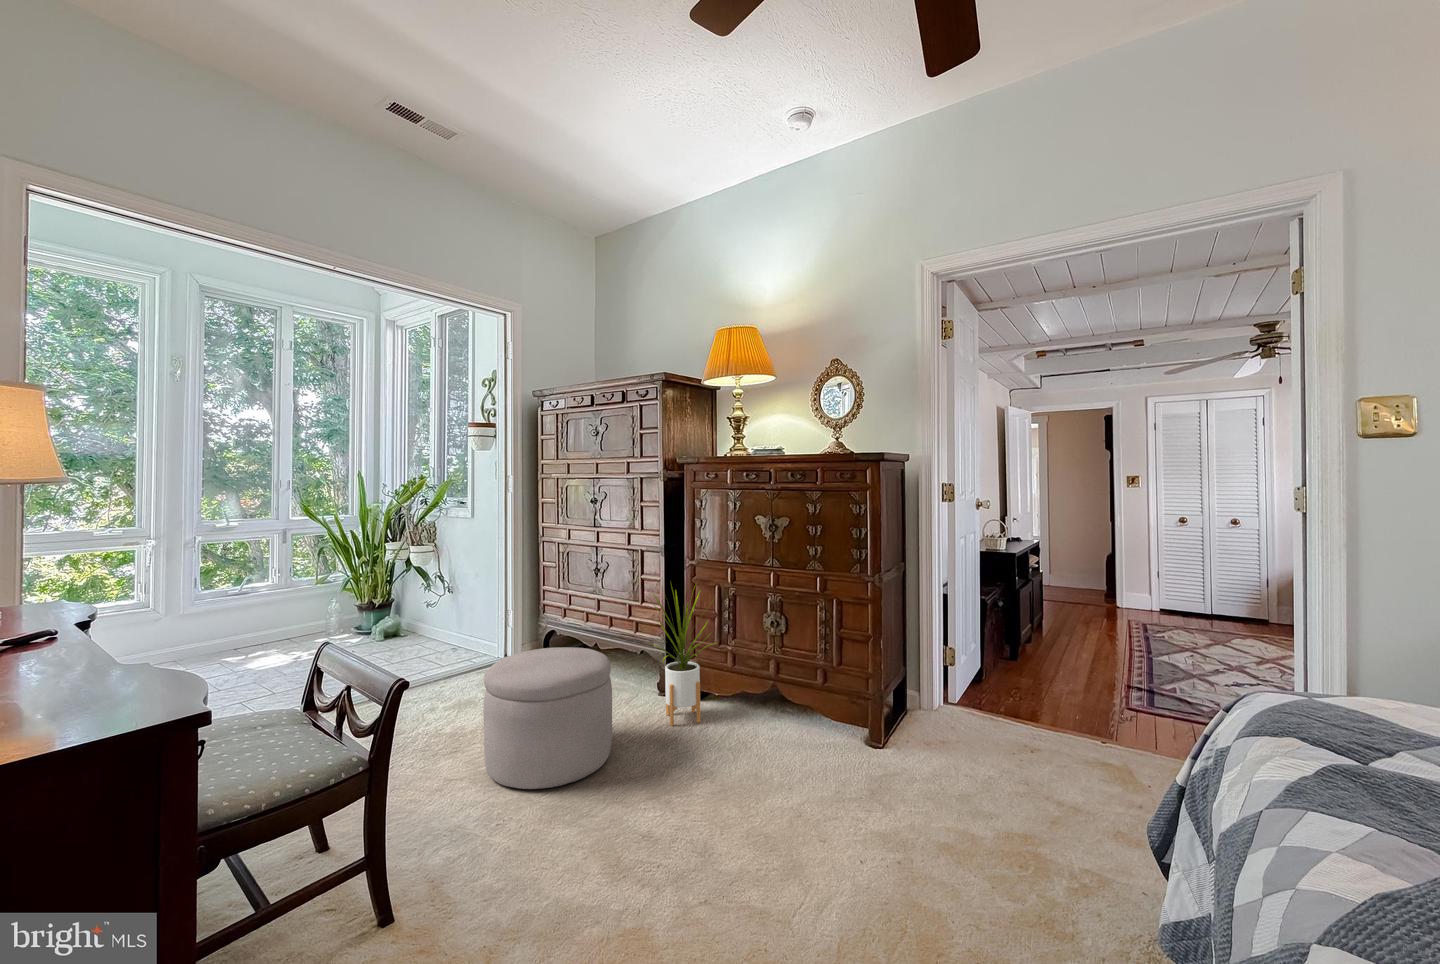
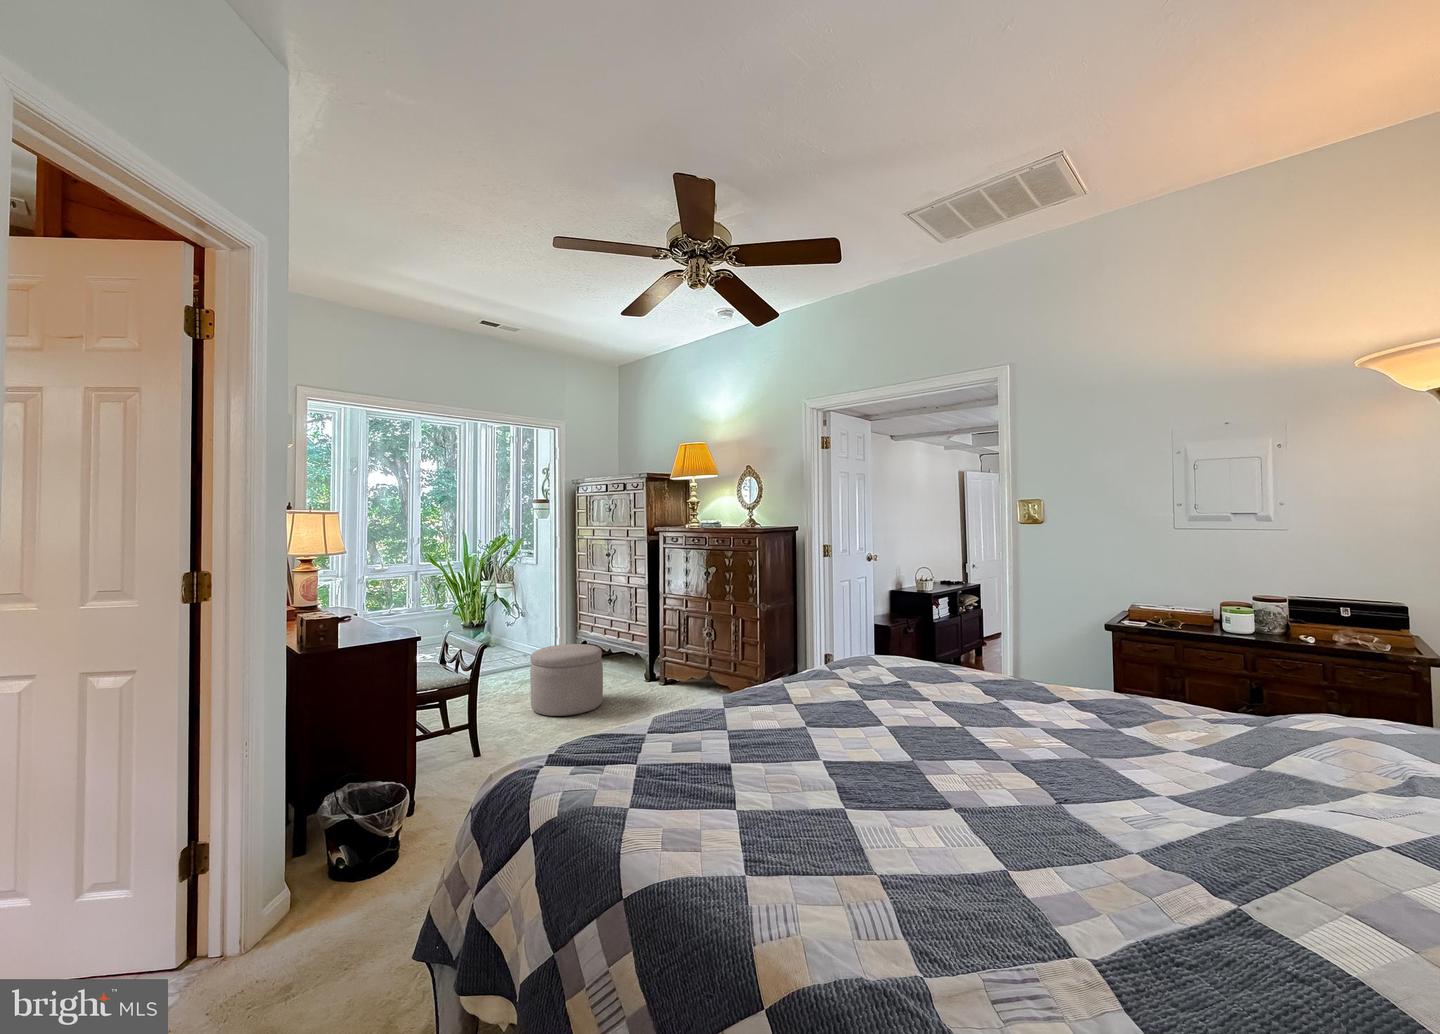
house plant: present [651,589,718,726] -> none [625,606,675,695]

